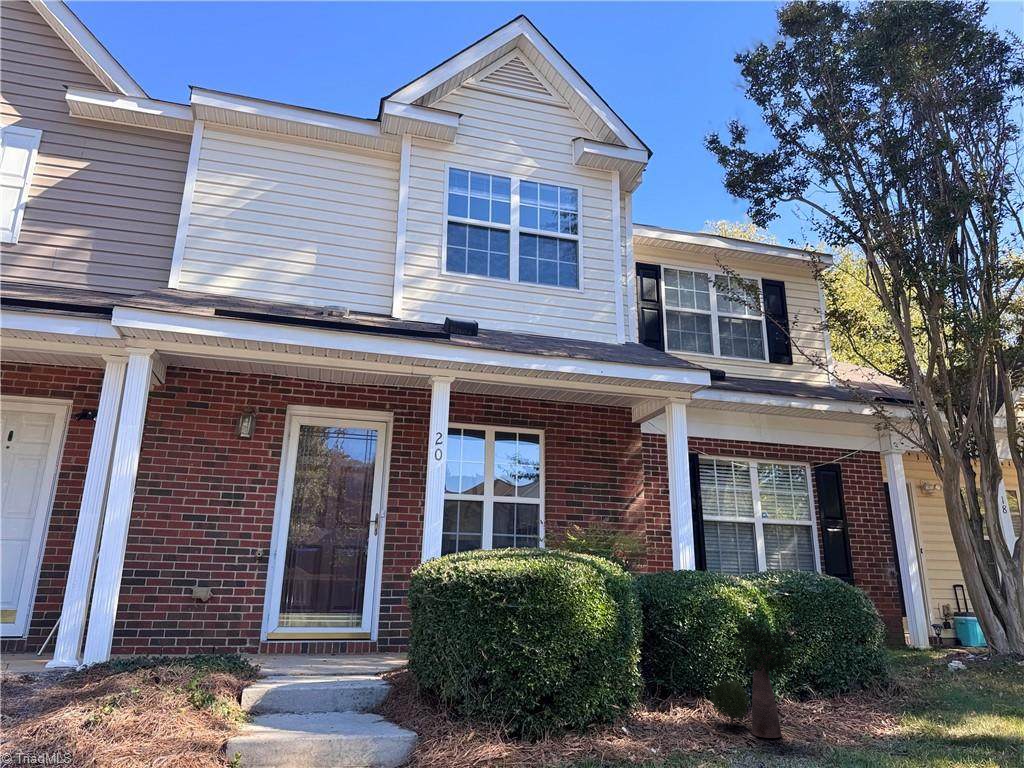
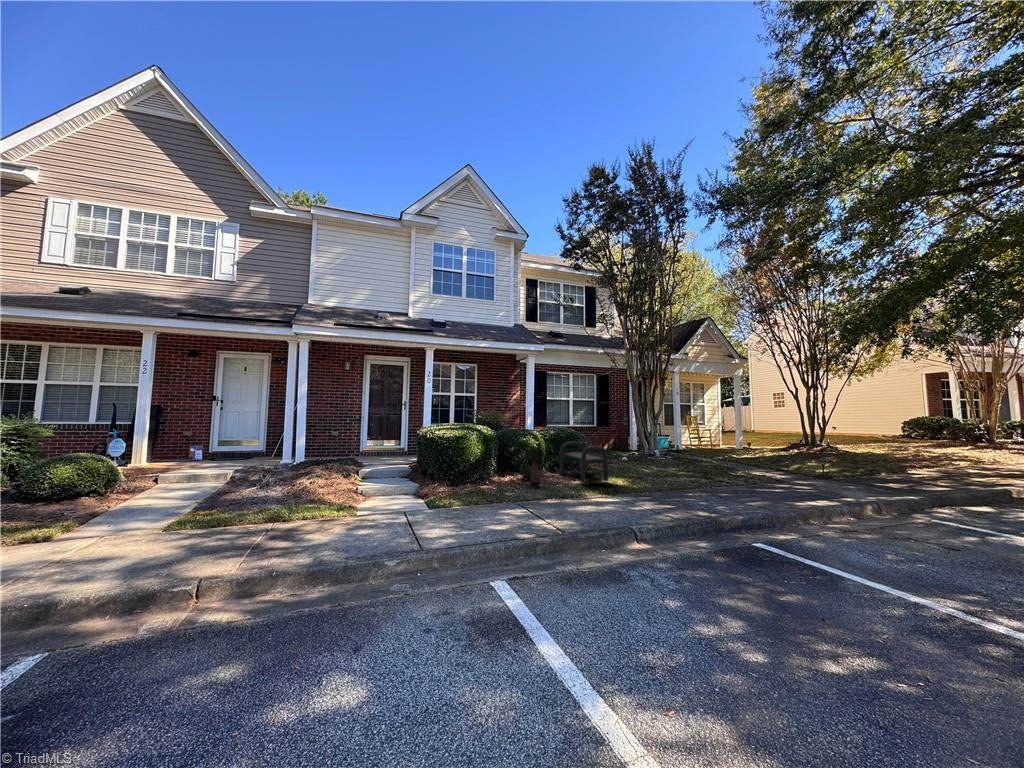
bench: none [808,613,993,744] -> present [560,441,608,483]

